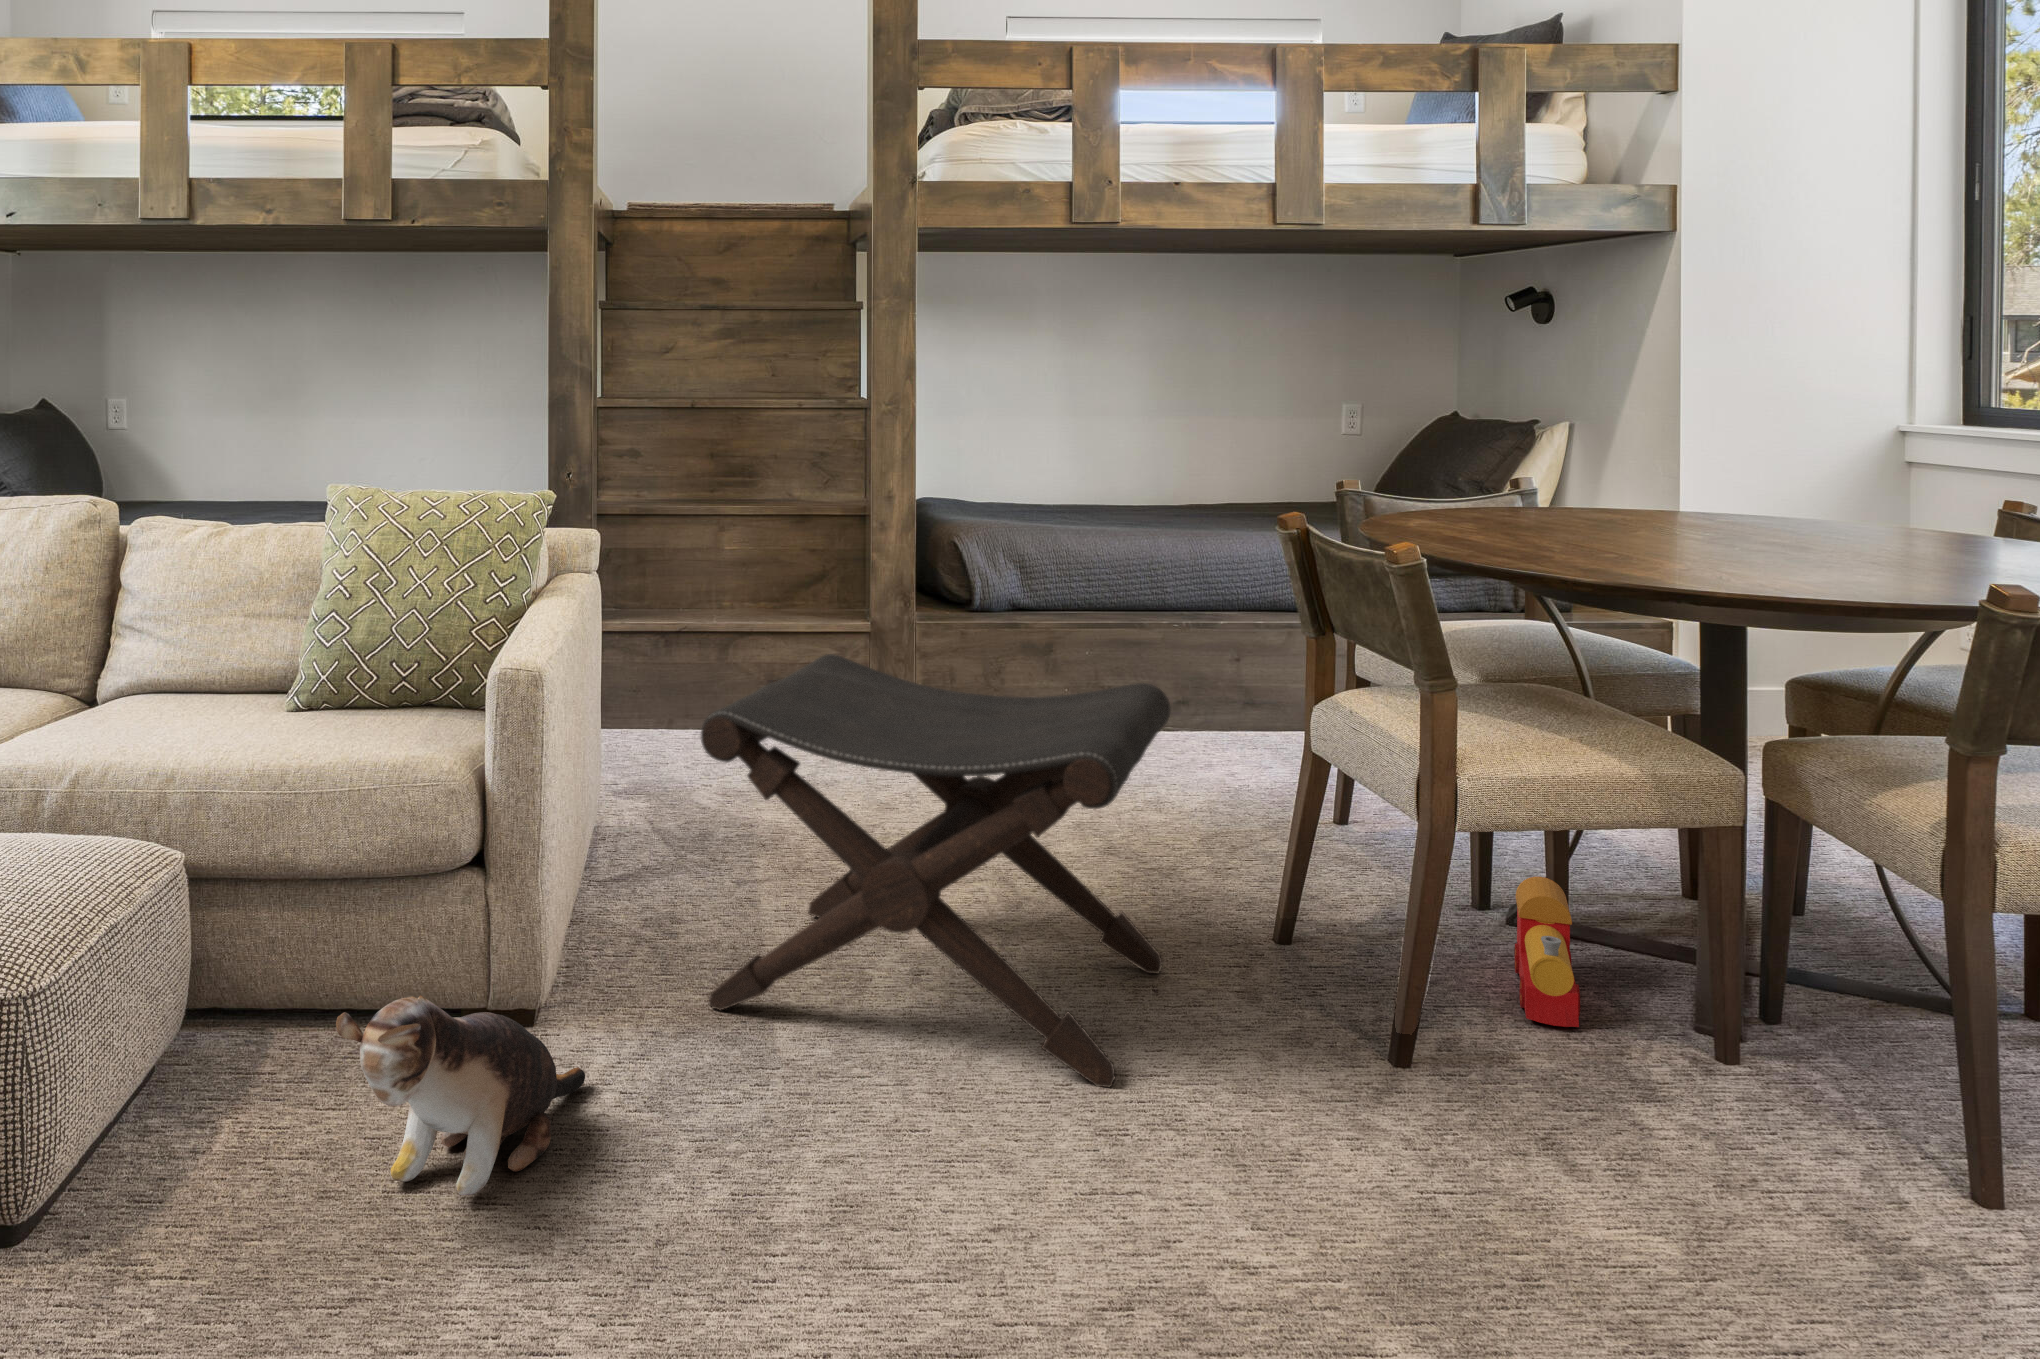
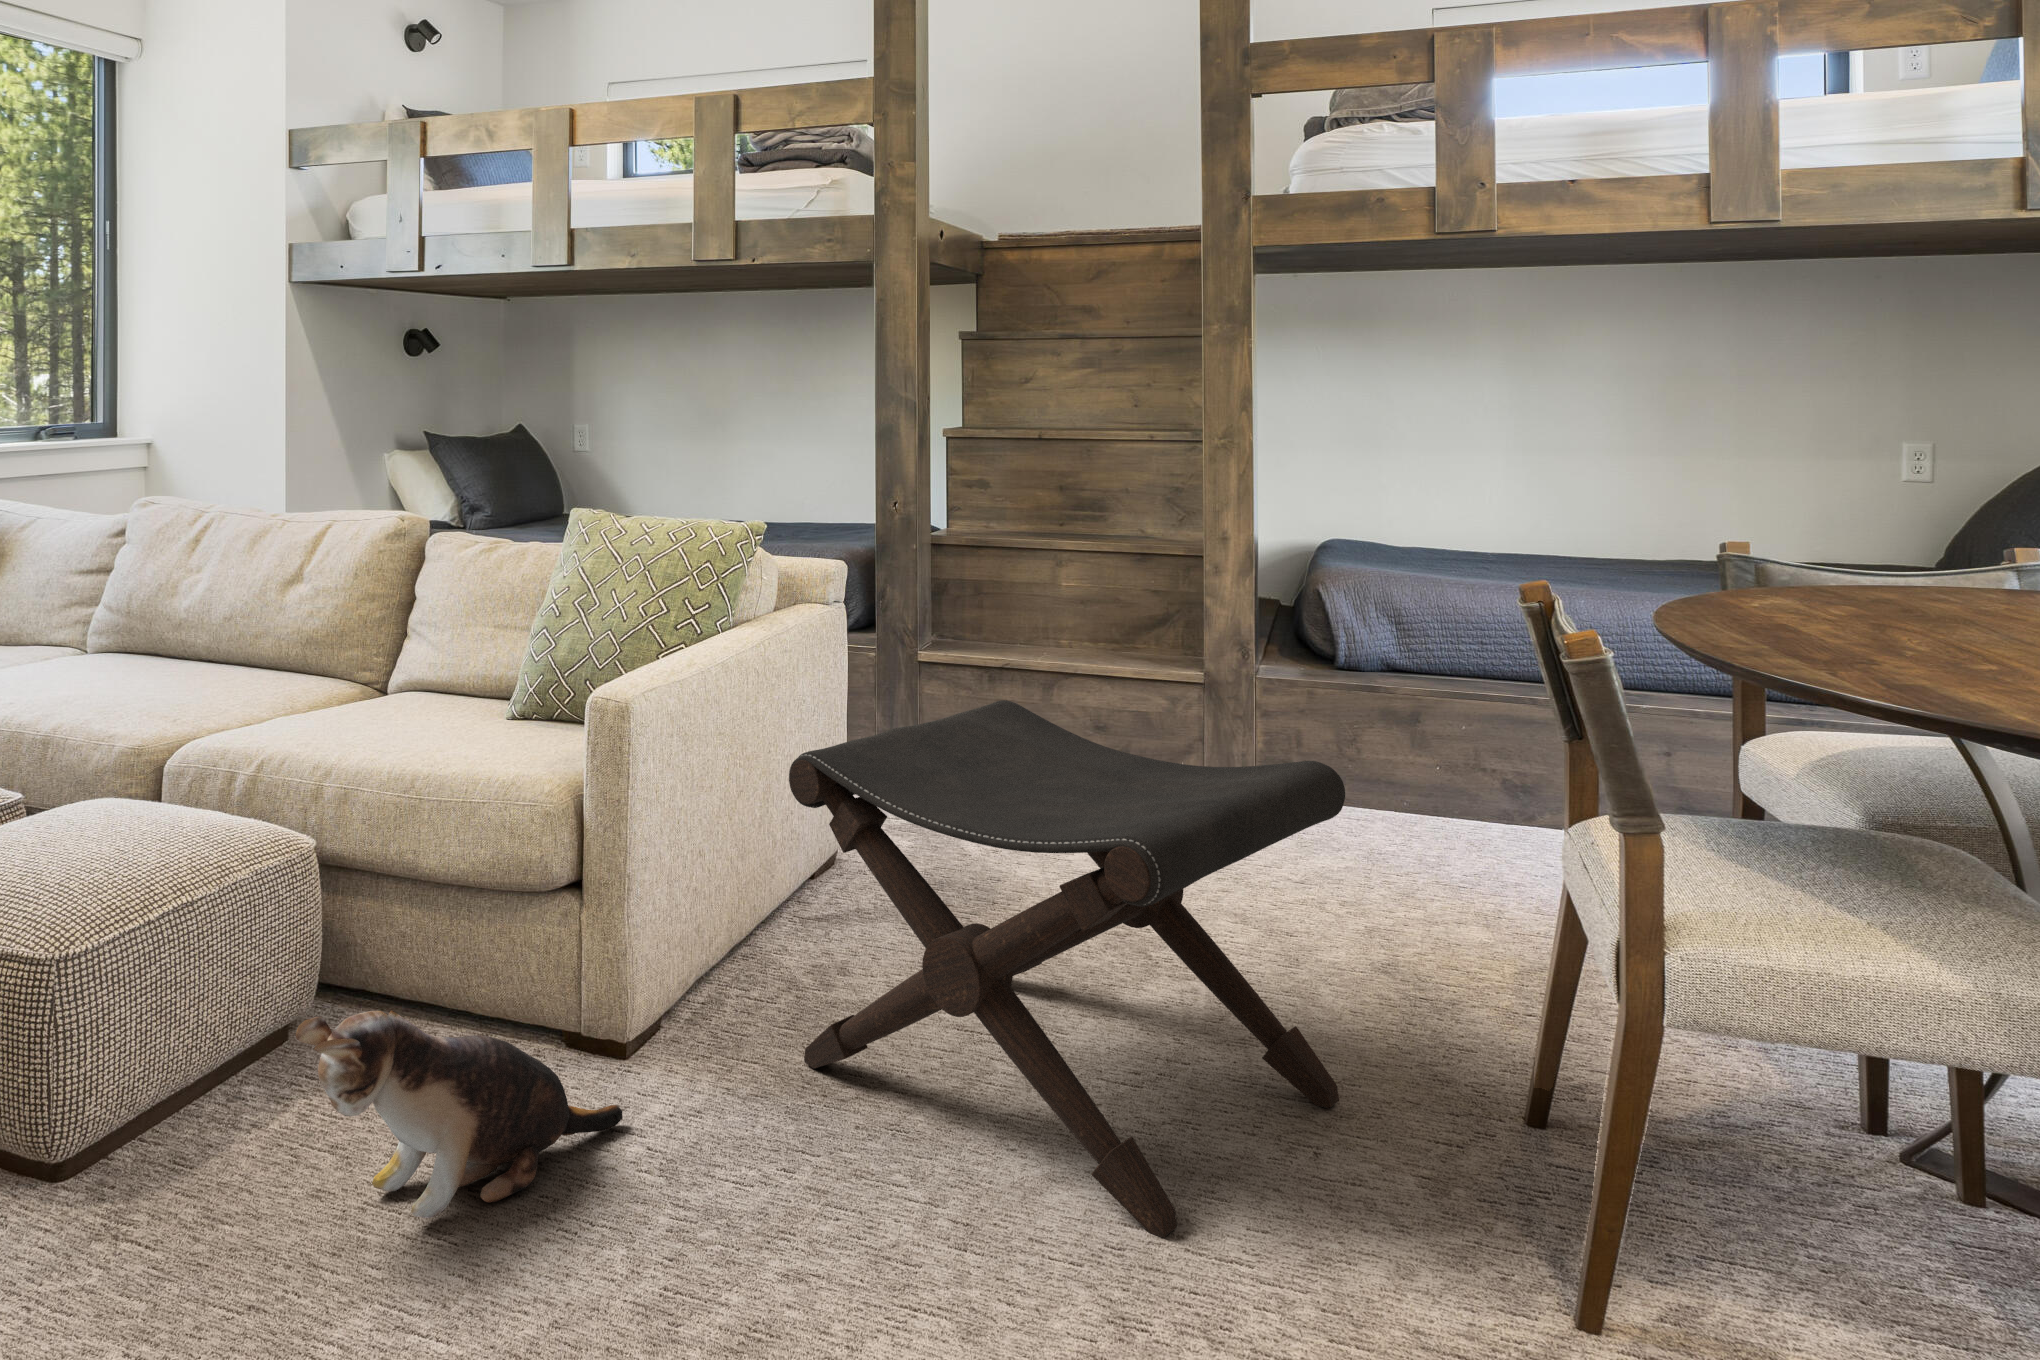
toy train: present [1514,877,1580,1027] -> none [1796,1065,1913,1284]

